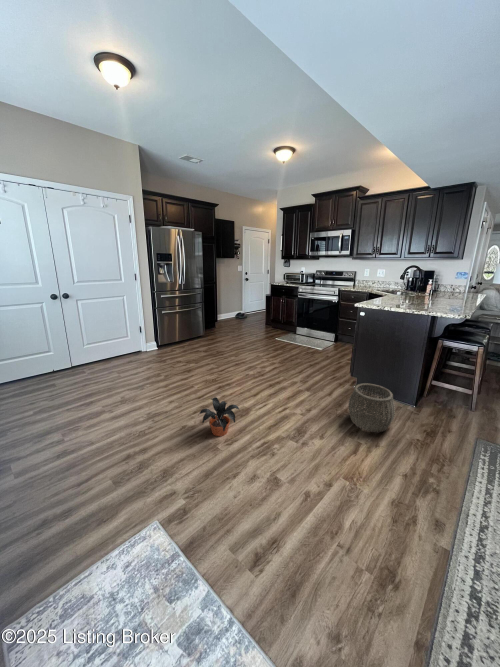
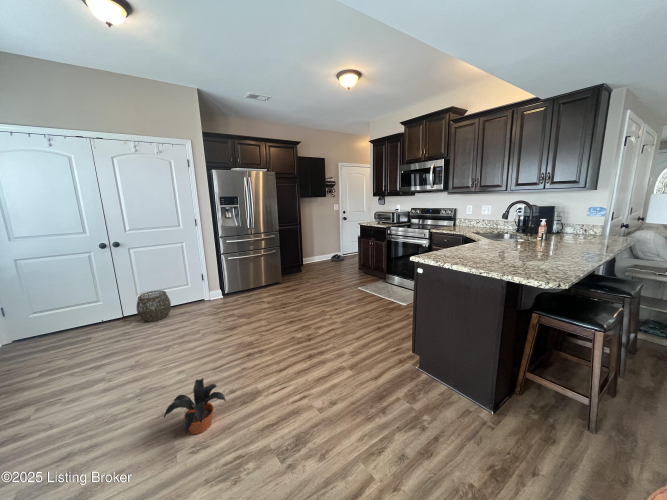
woven basket: present [349,383,395,433] -> present [136,290,171,322]

